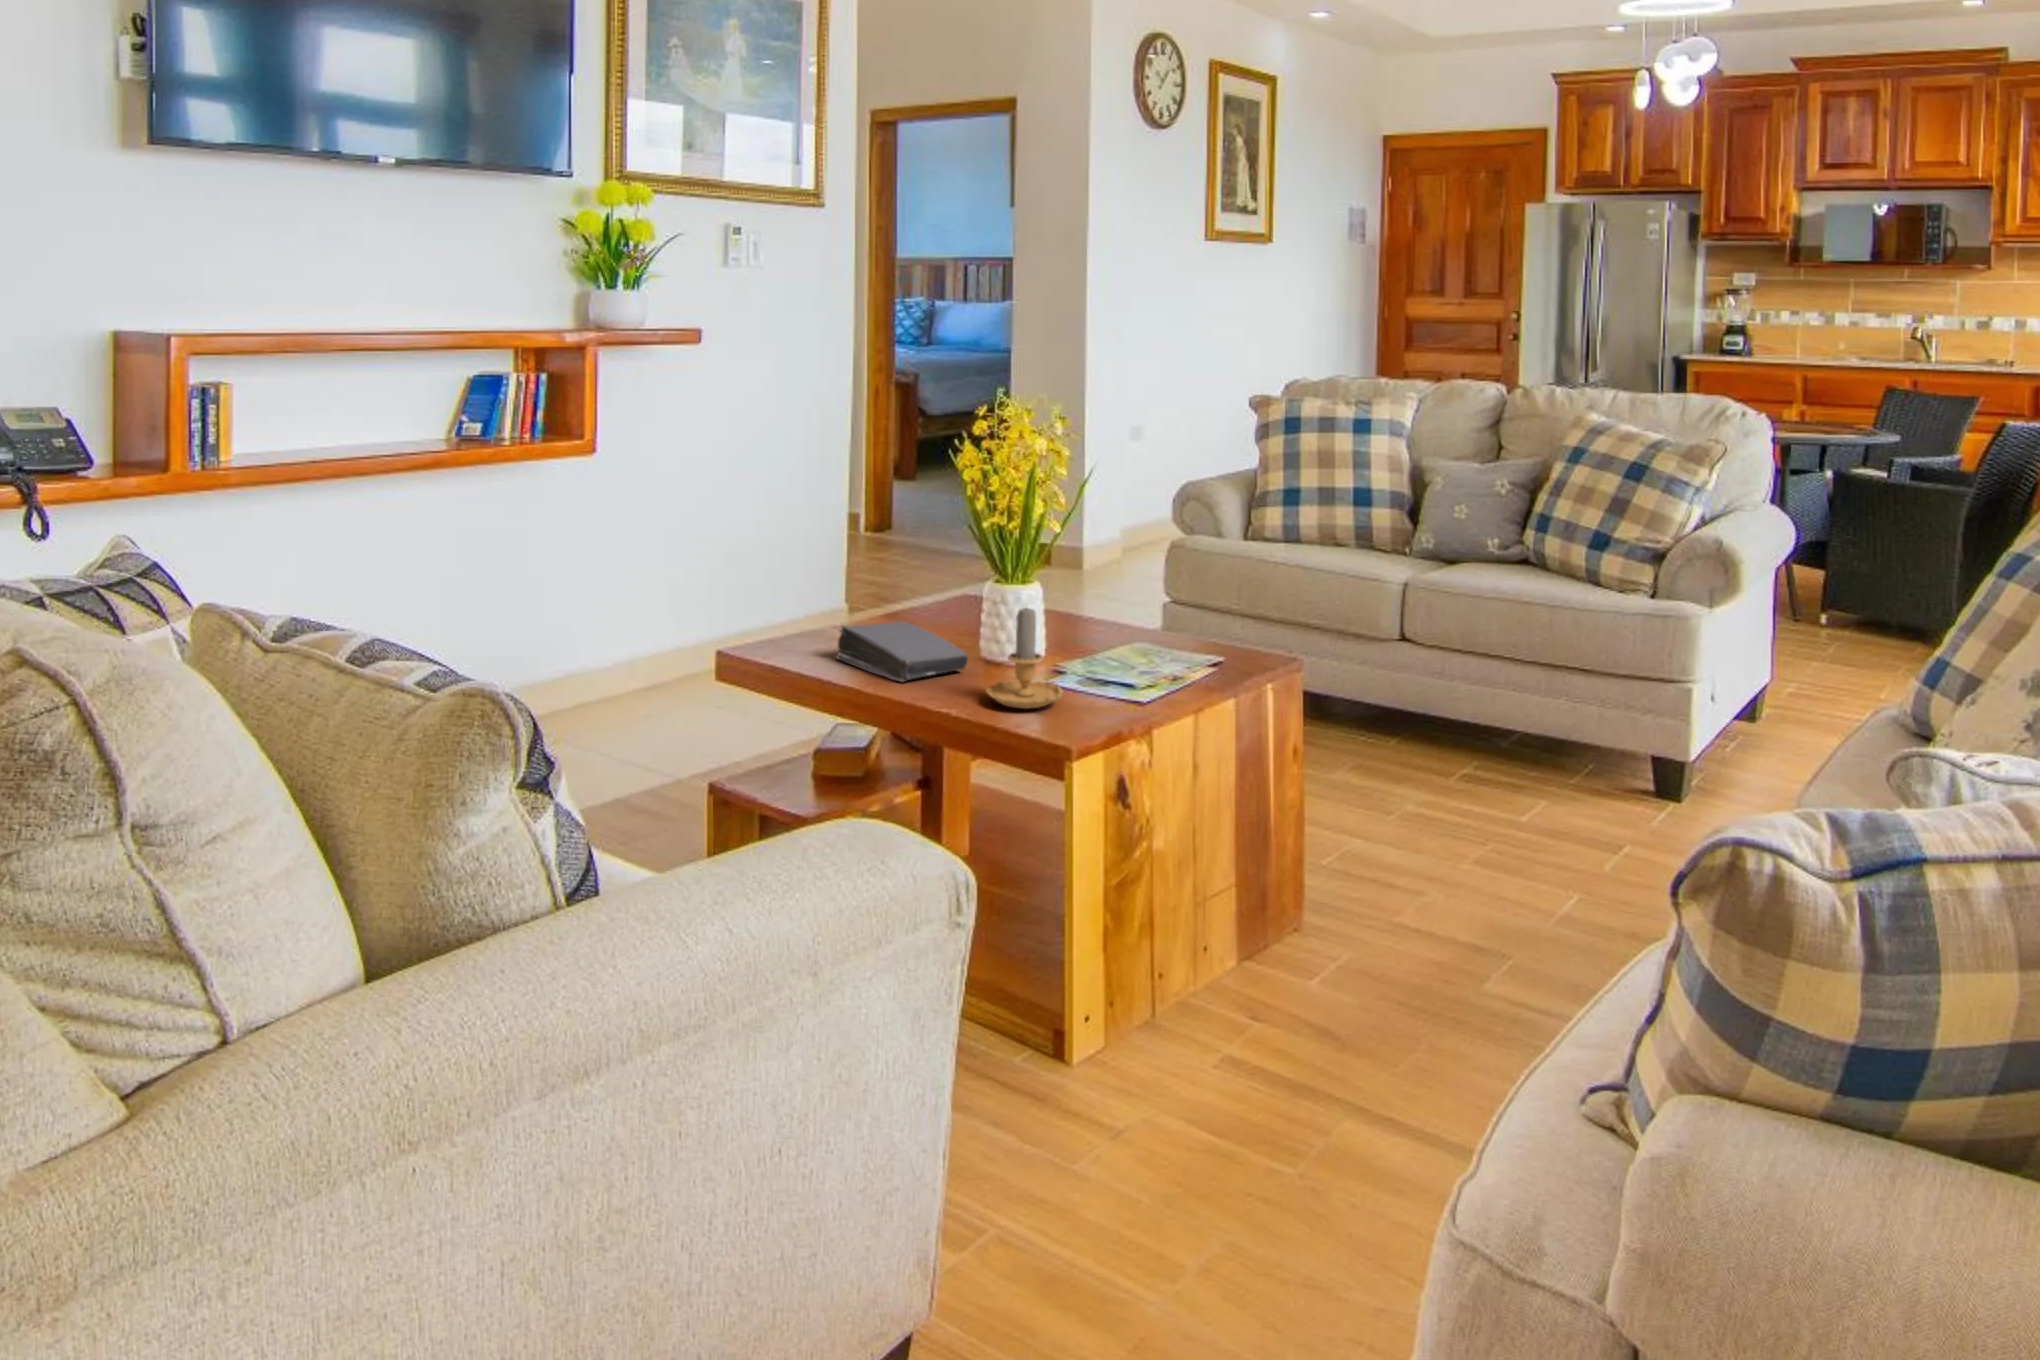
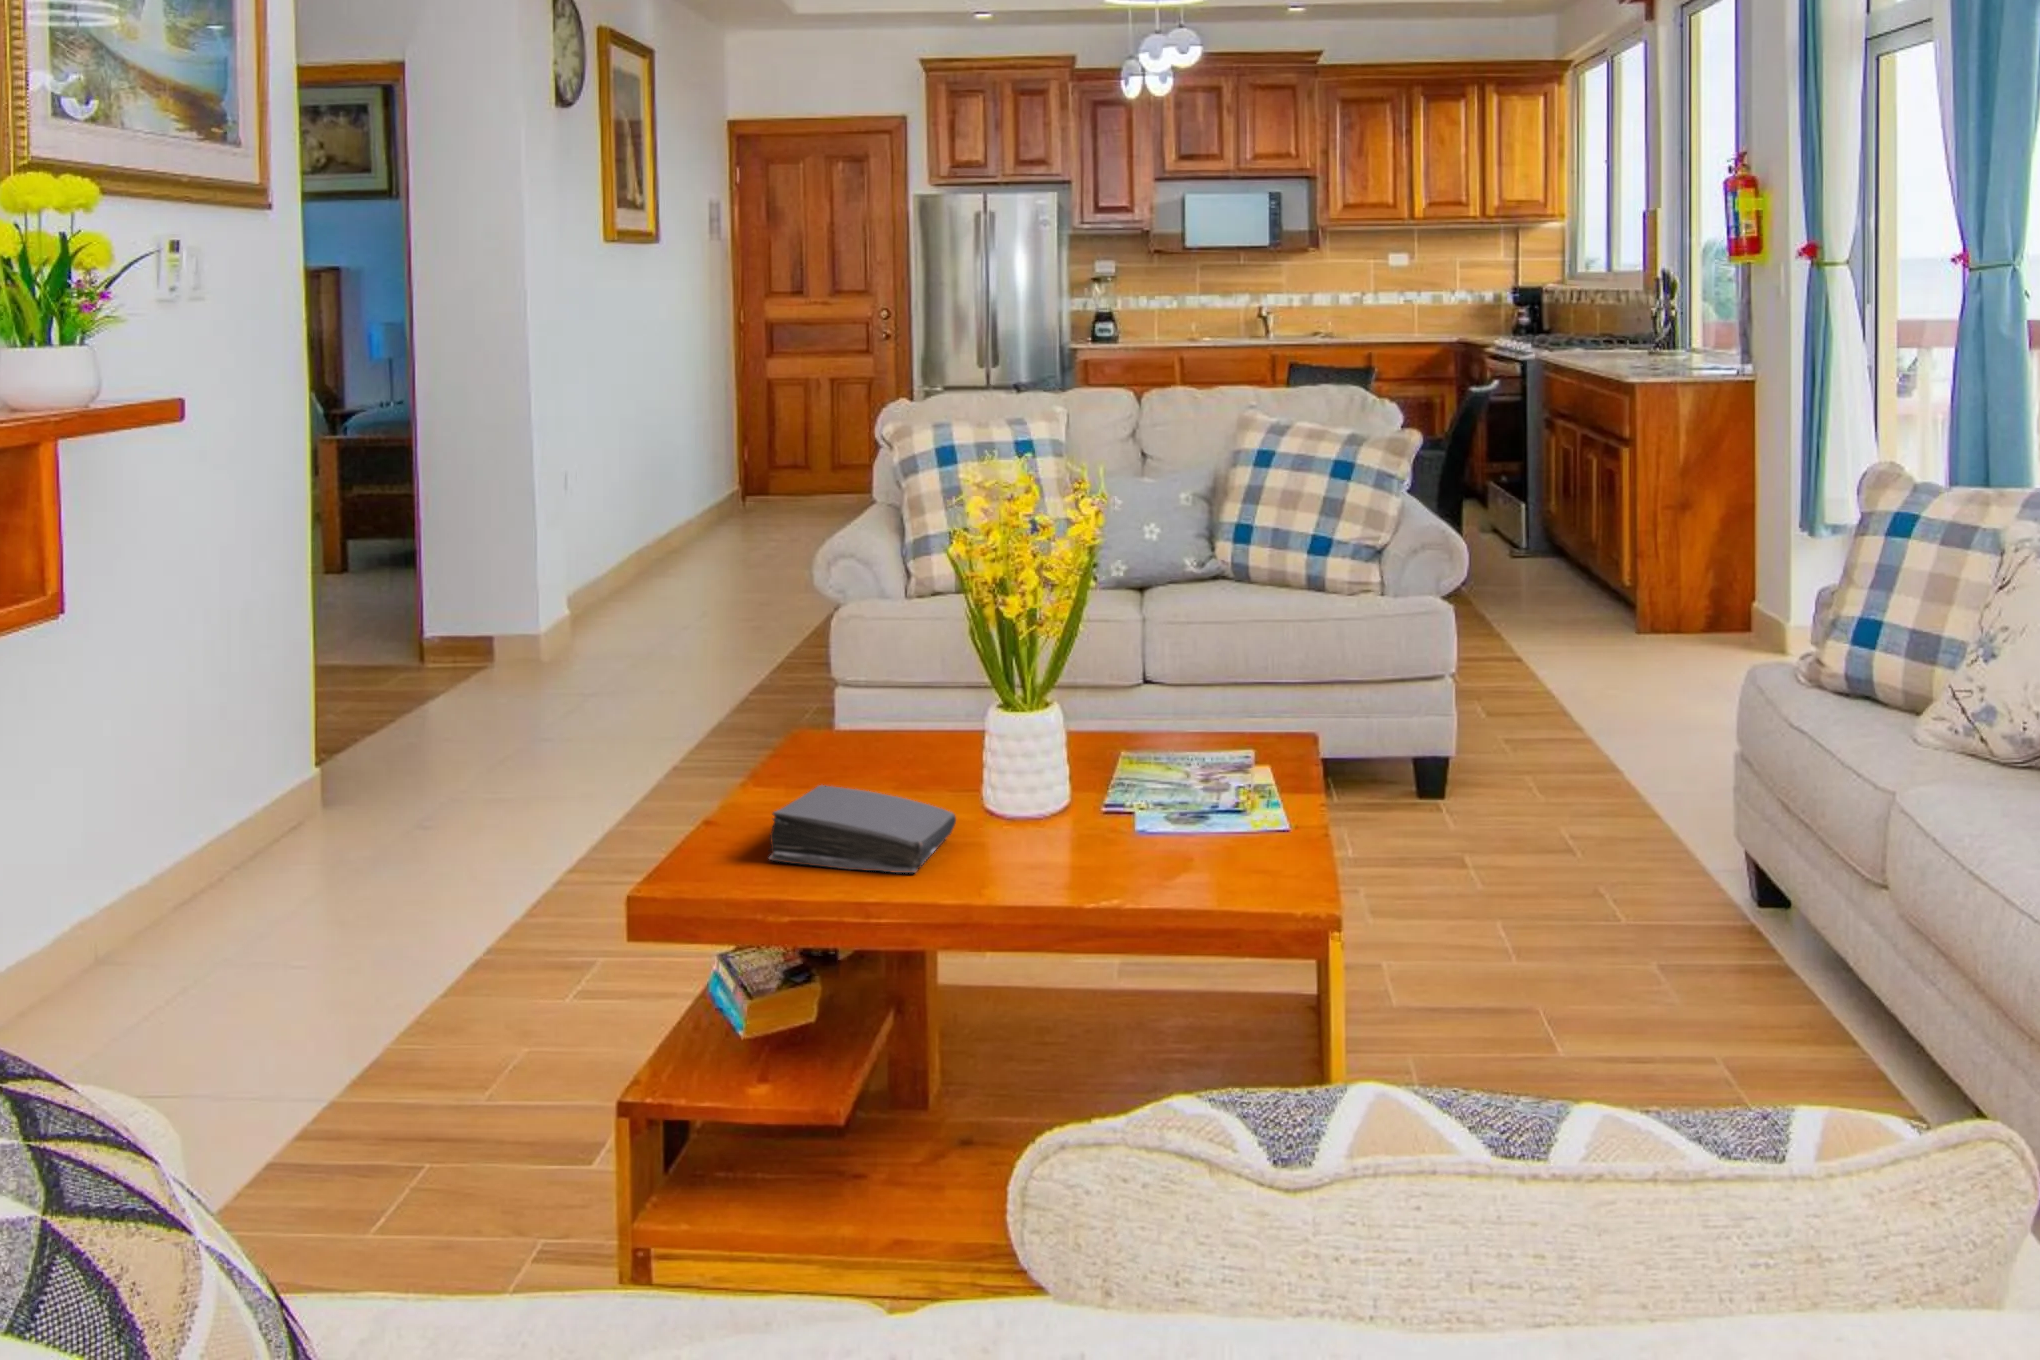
candle: present [986,608,1063,709] -> none [1045,732,1167,872]

